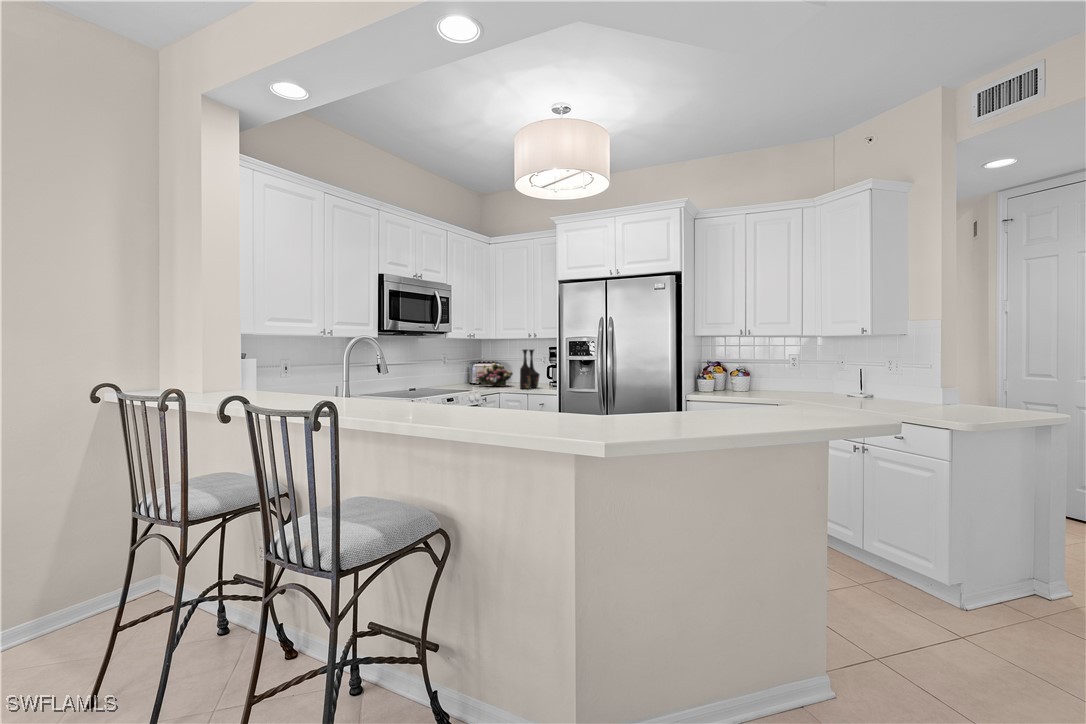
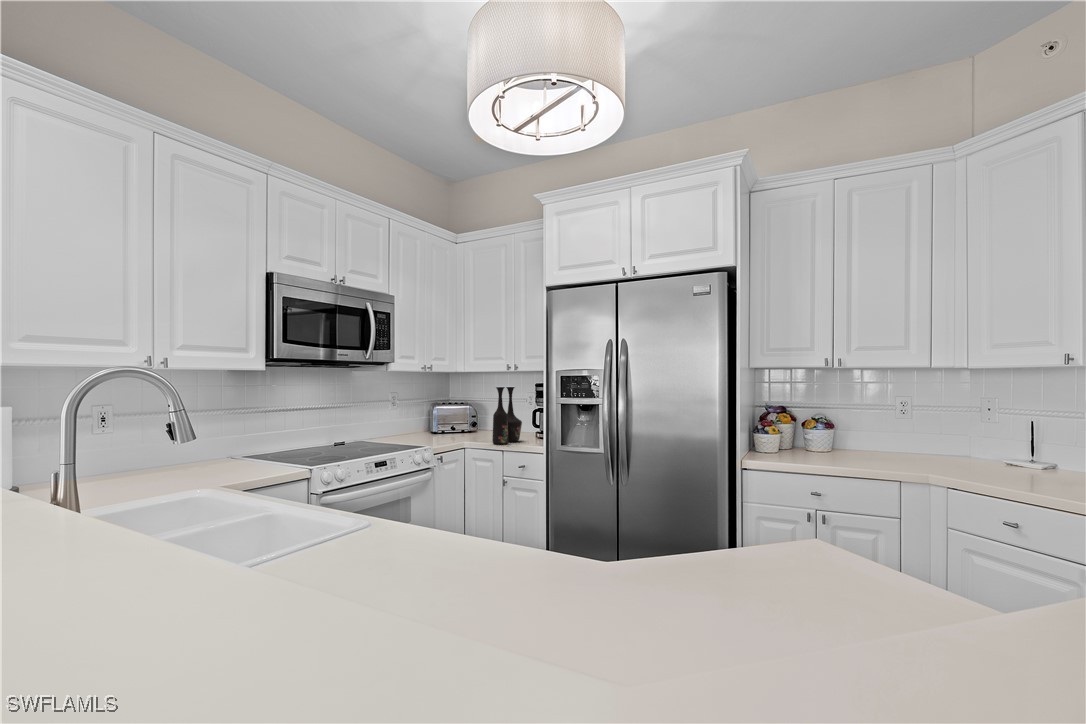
flower arrangement: present [474,363,513,386] -> none [431,405,486,438]

